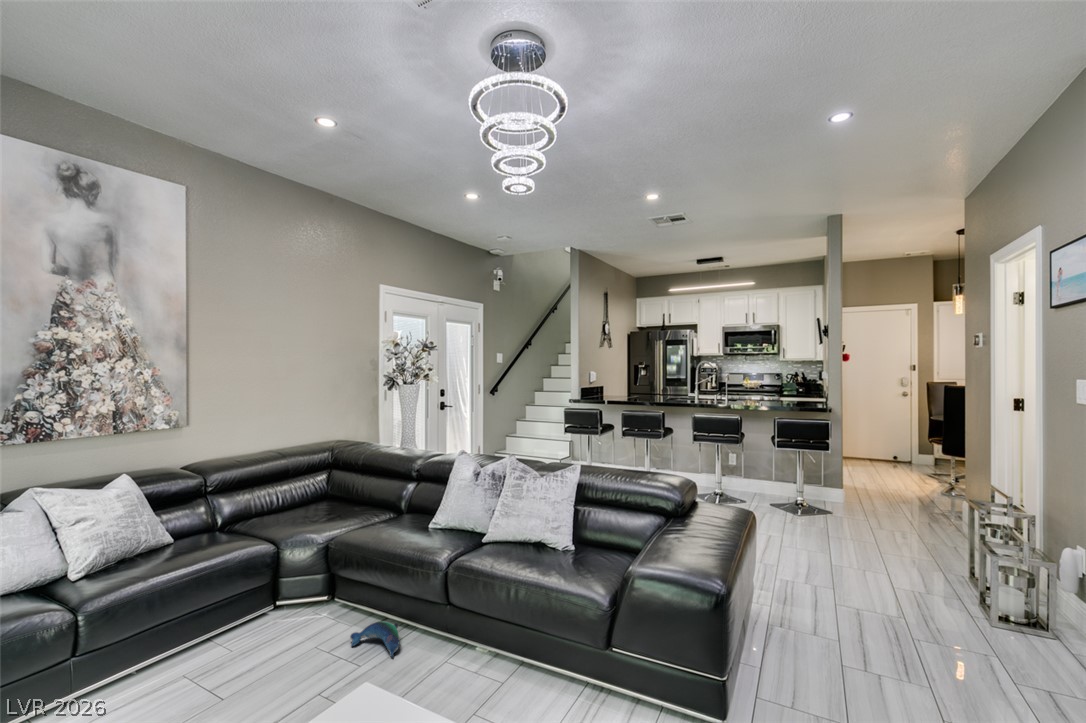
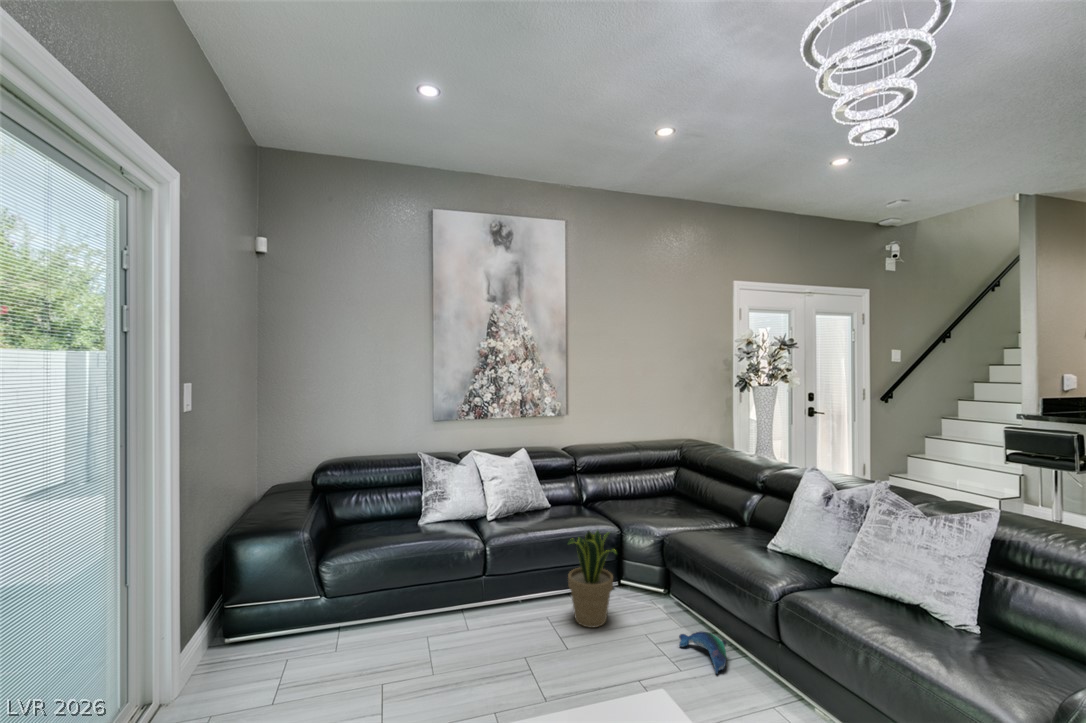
potted plant: none [211,549,278,669] -> present [568,530,616,627]

